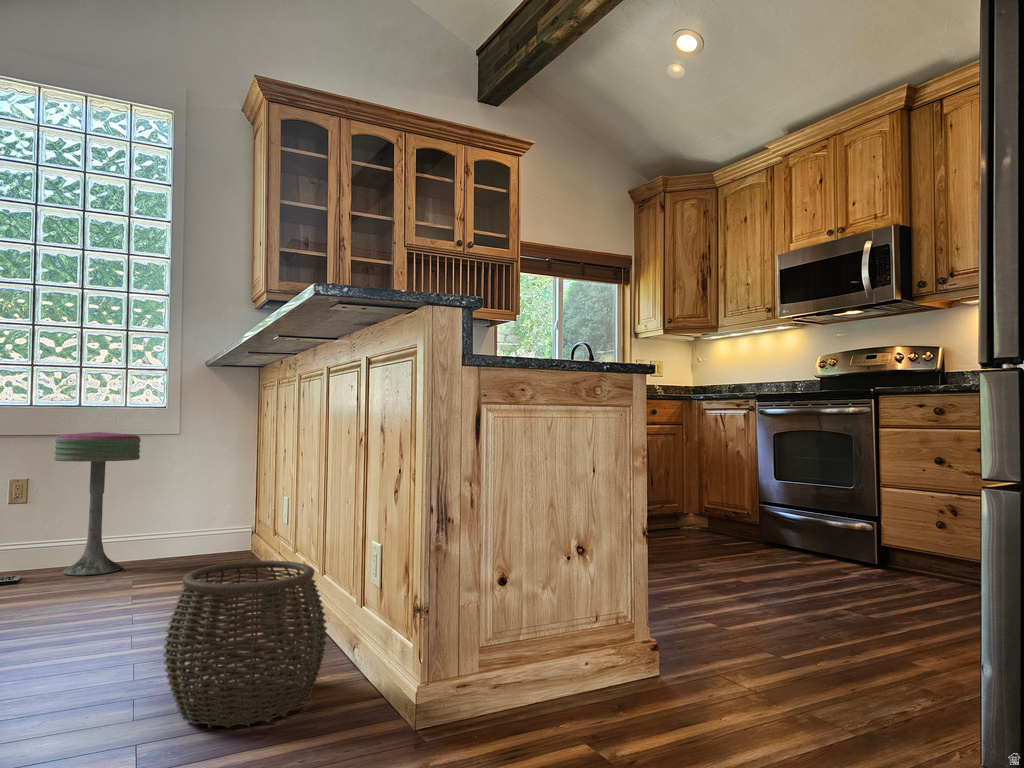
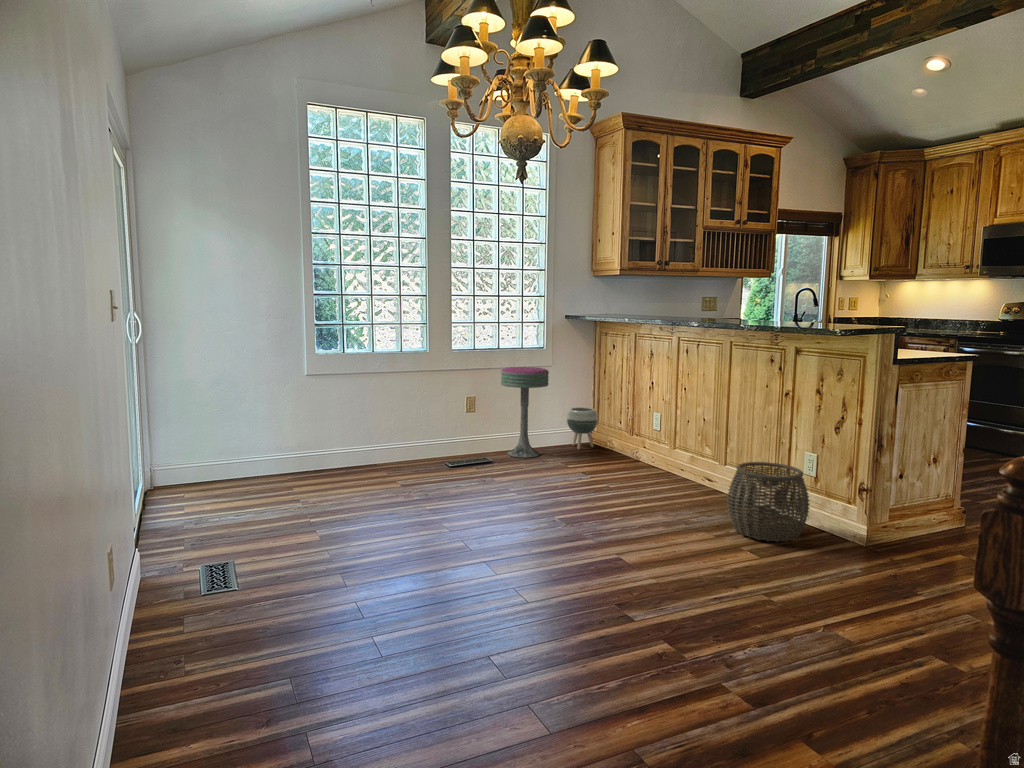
planter: none [189,498,239,562] -> present [567,407,598,449]

